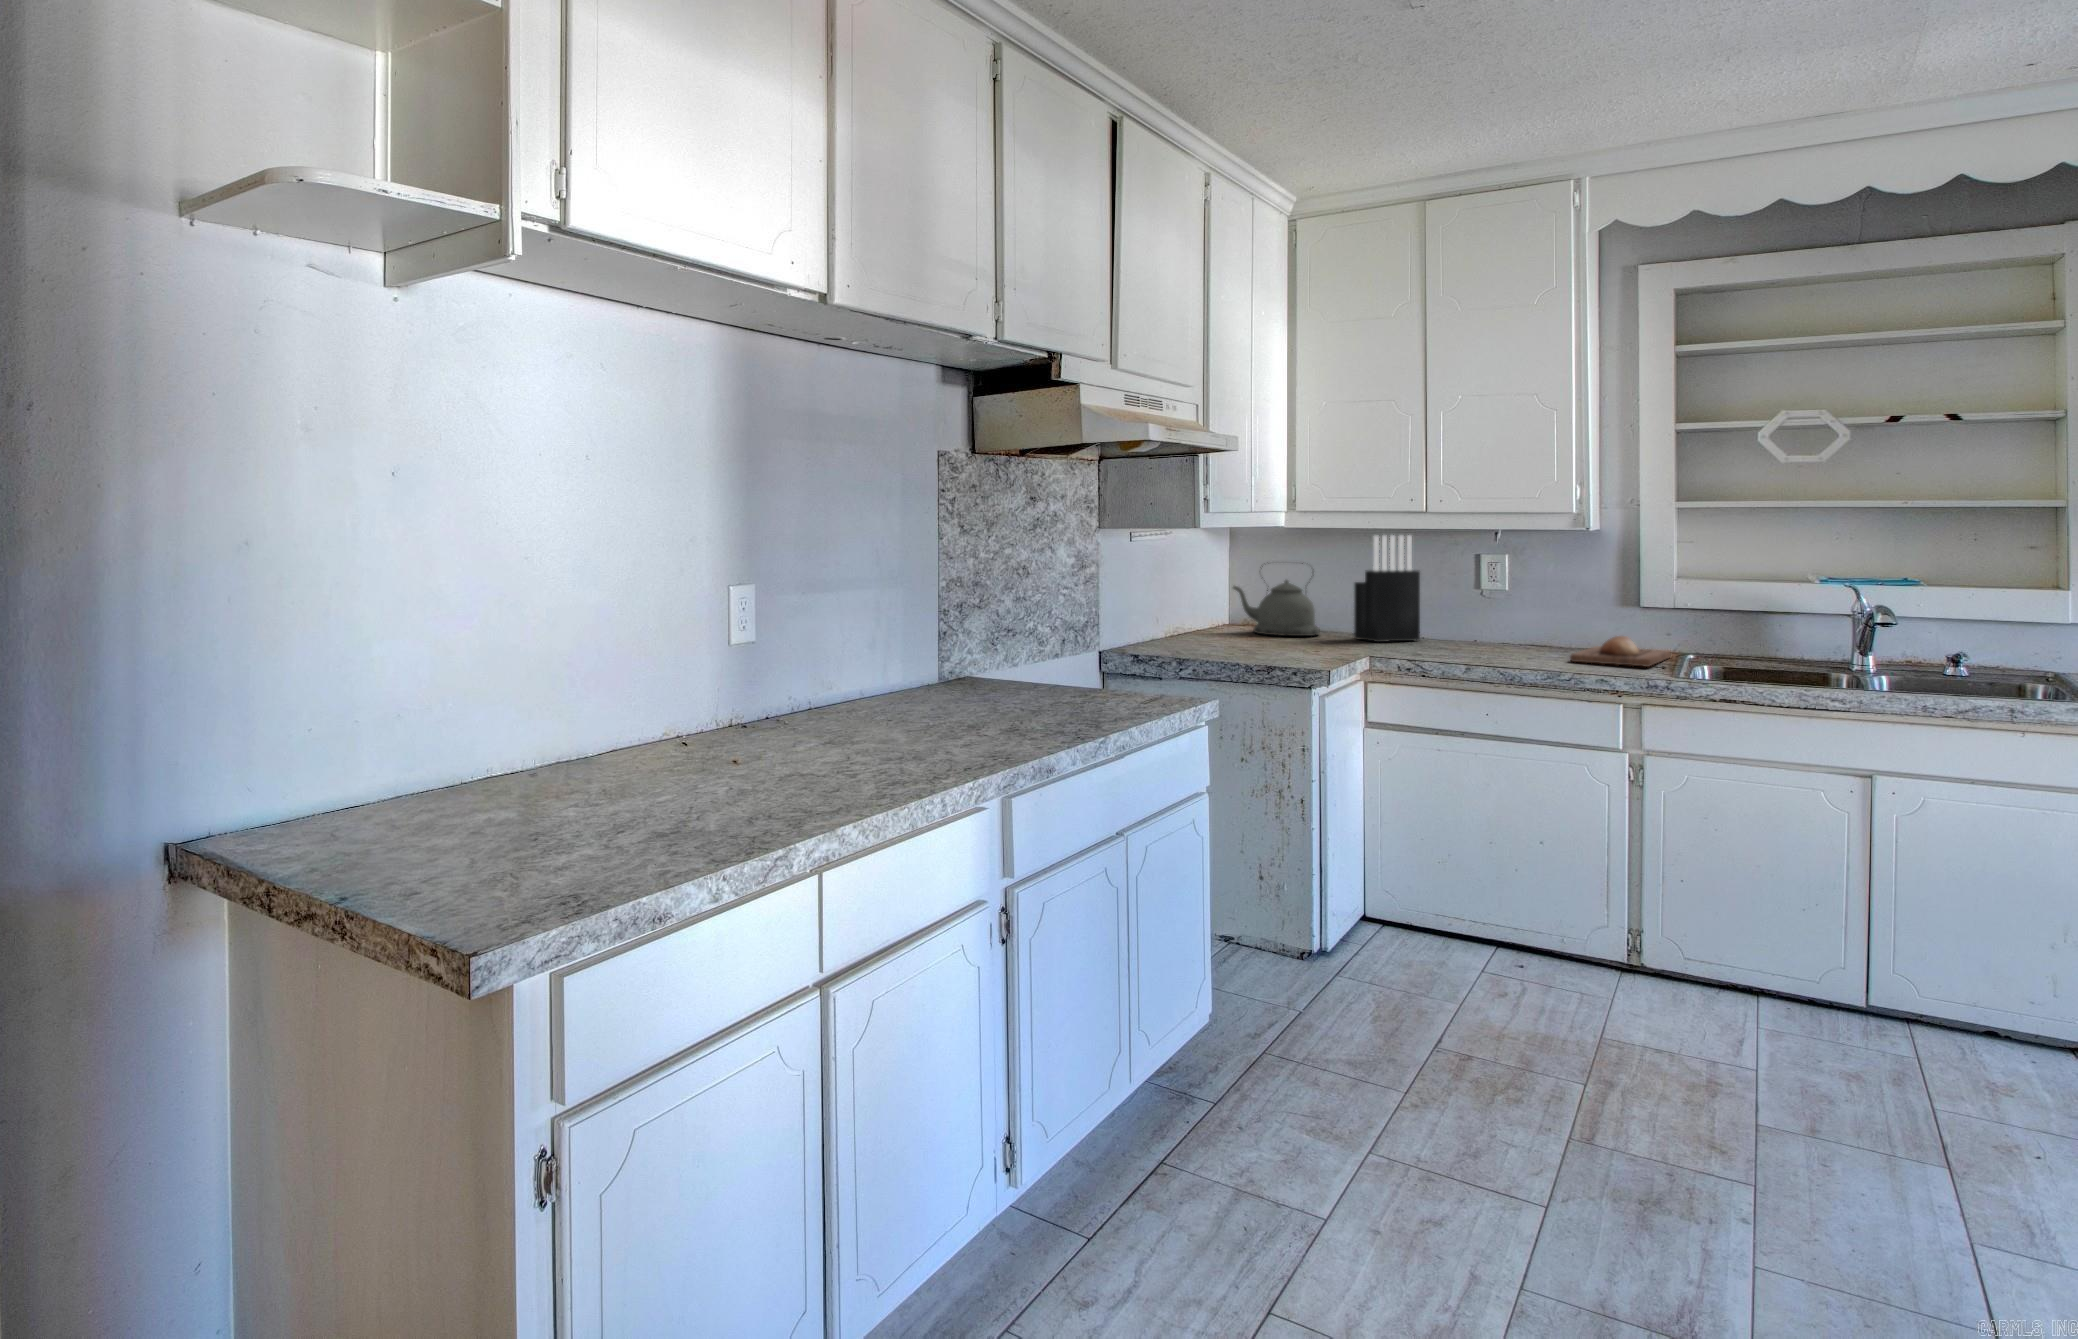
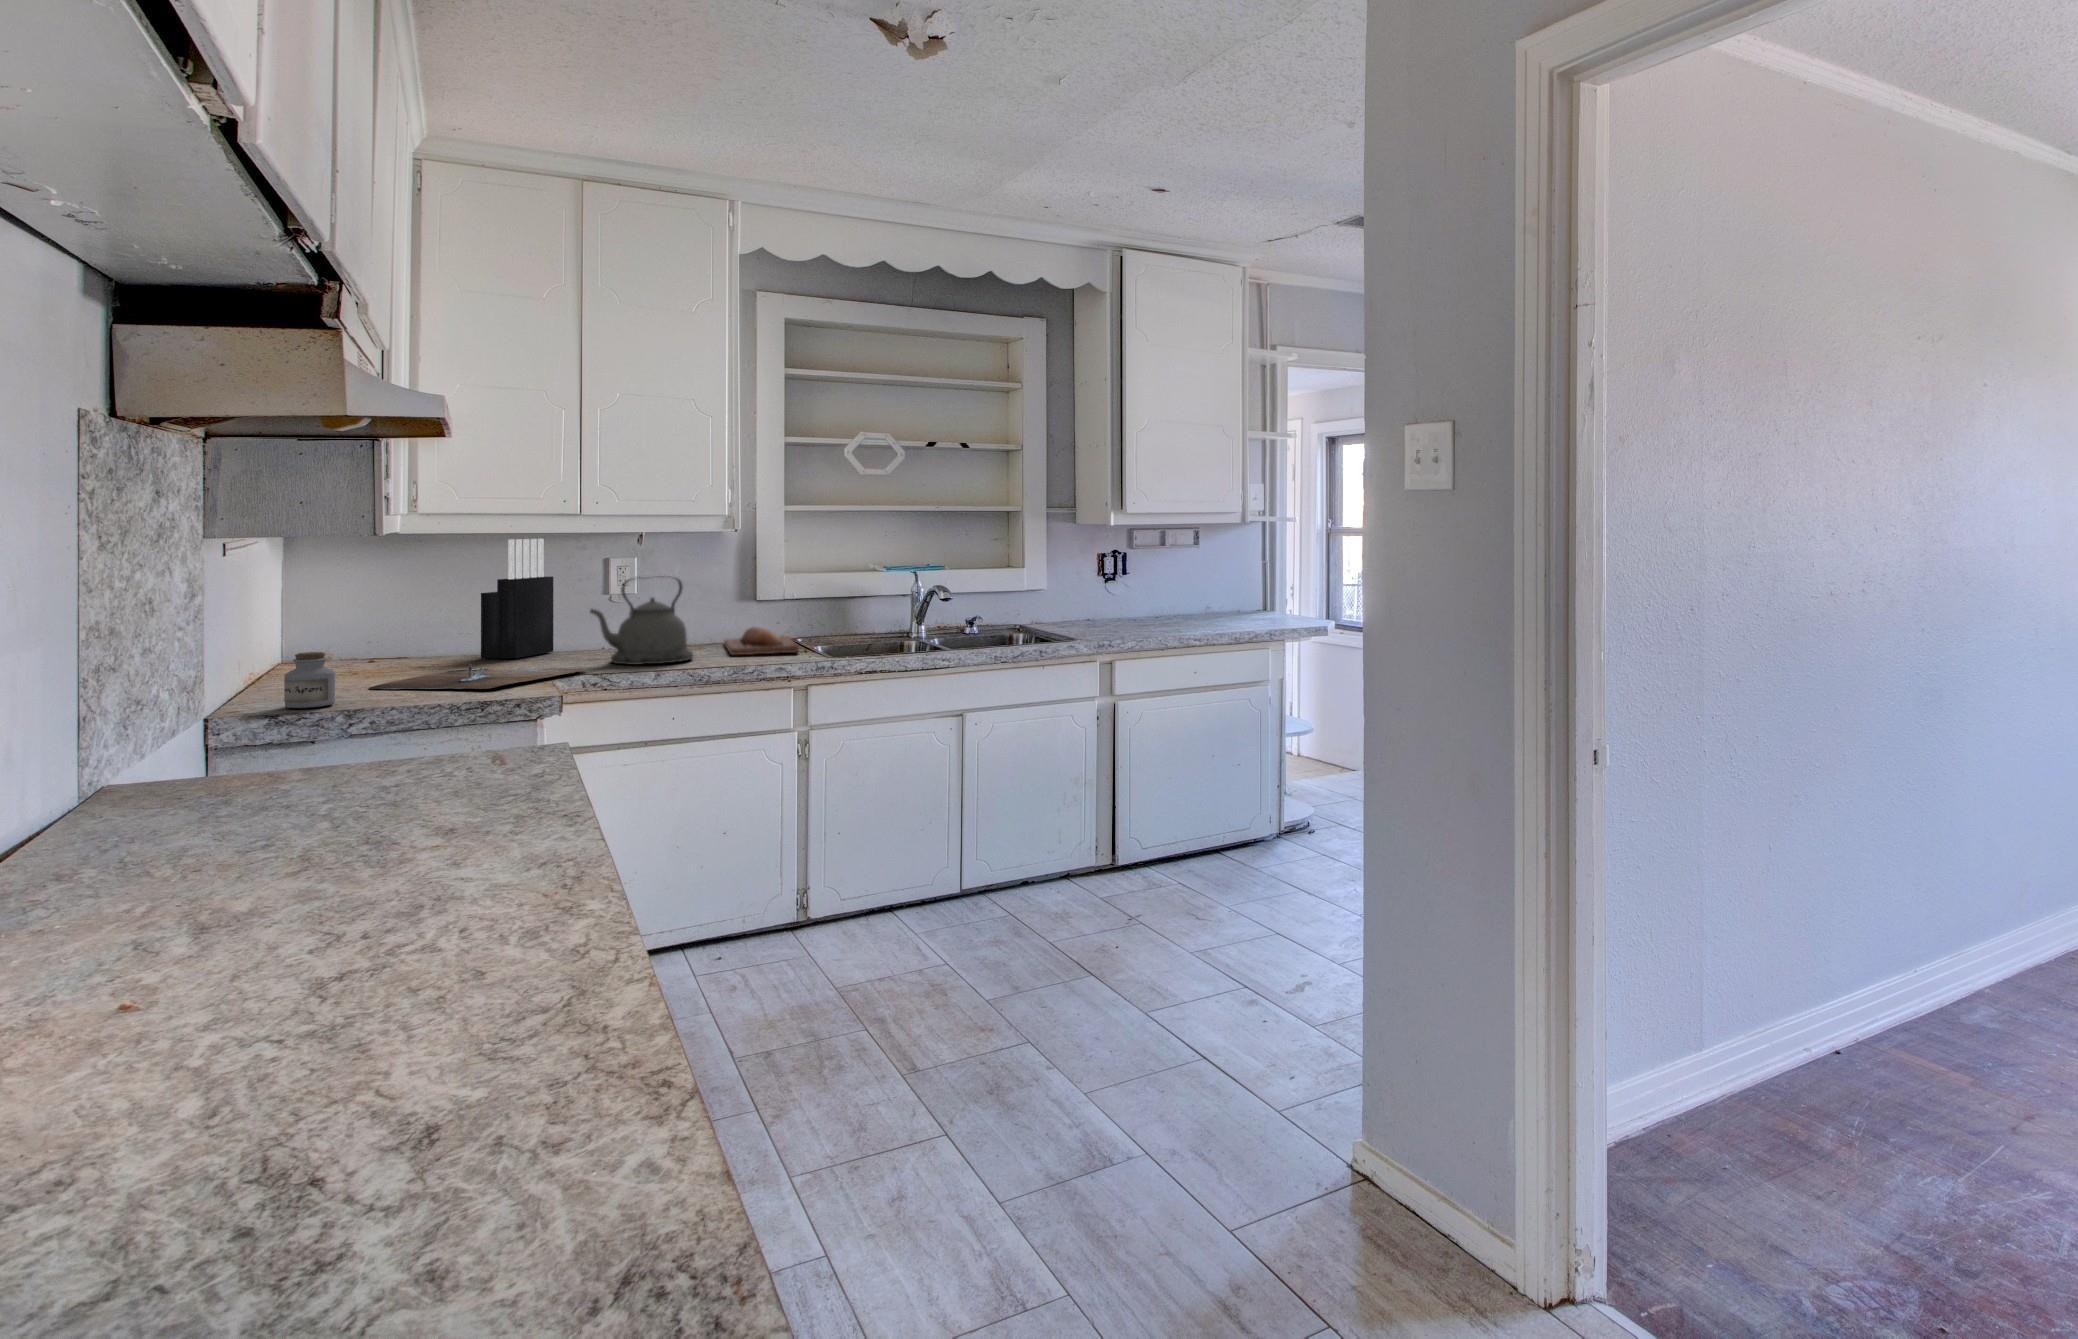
kettle: present [1233,563,1320,636] -> present [590,579,693,665]
jar: none [1161,615,1192,656] -> present [284,652,335,708]
cutting board: none [1231,639,1405,659] -> present [369,664,585,689]

